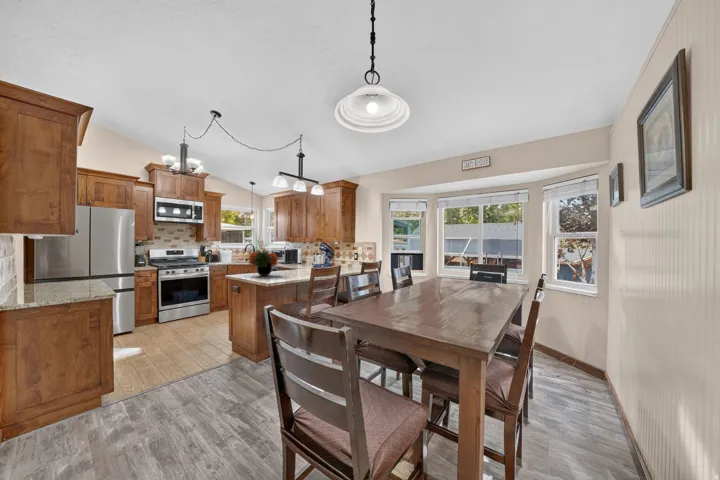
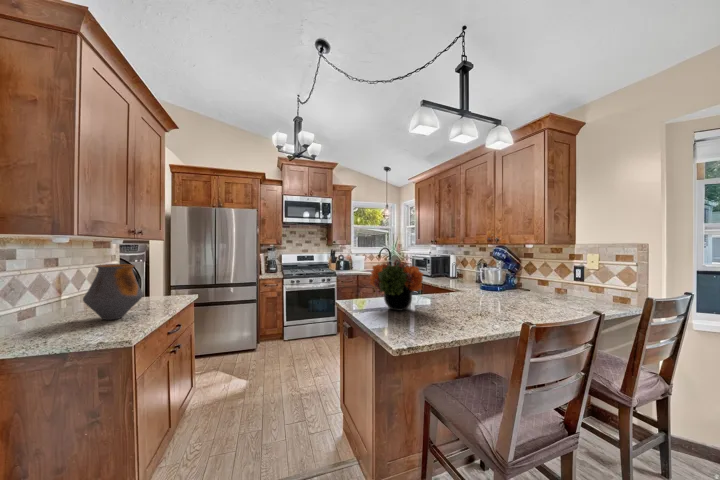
vase: none [45,254,88,290] -> present [83,264,143,320]

